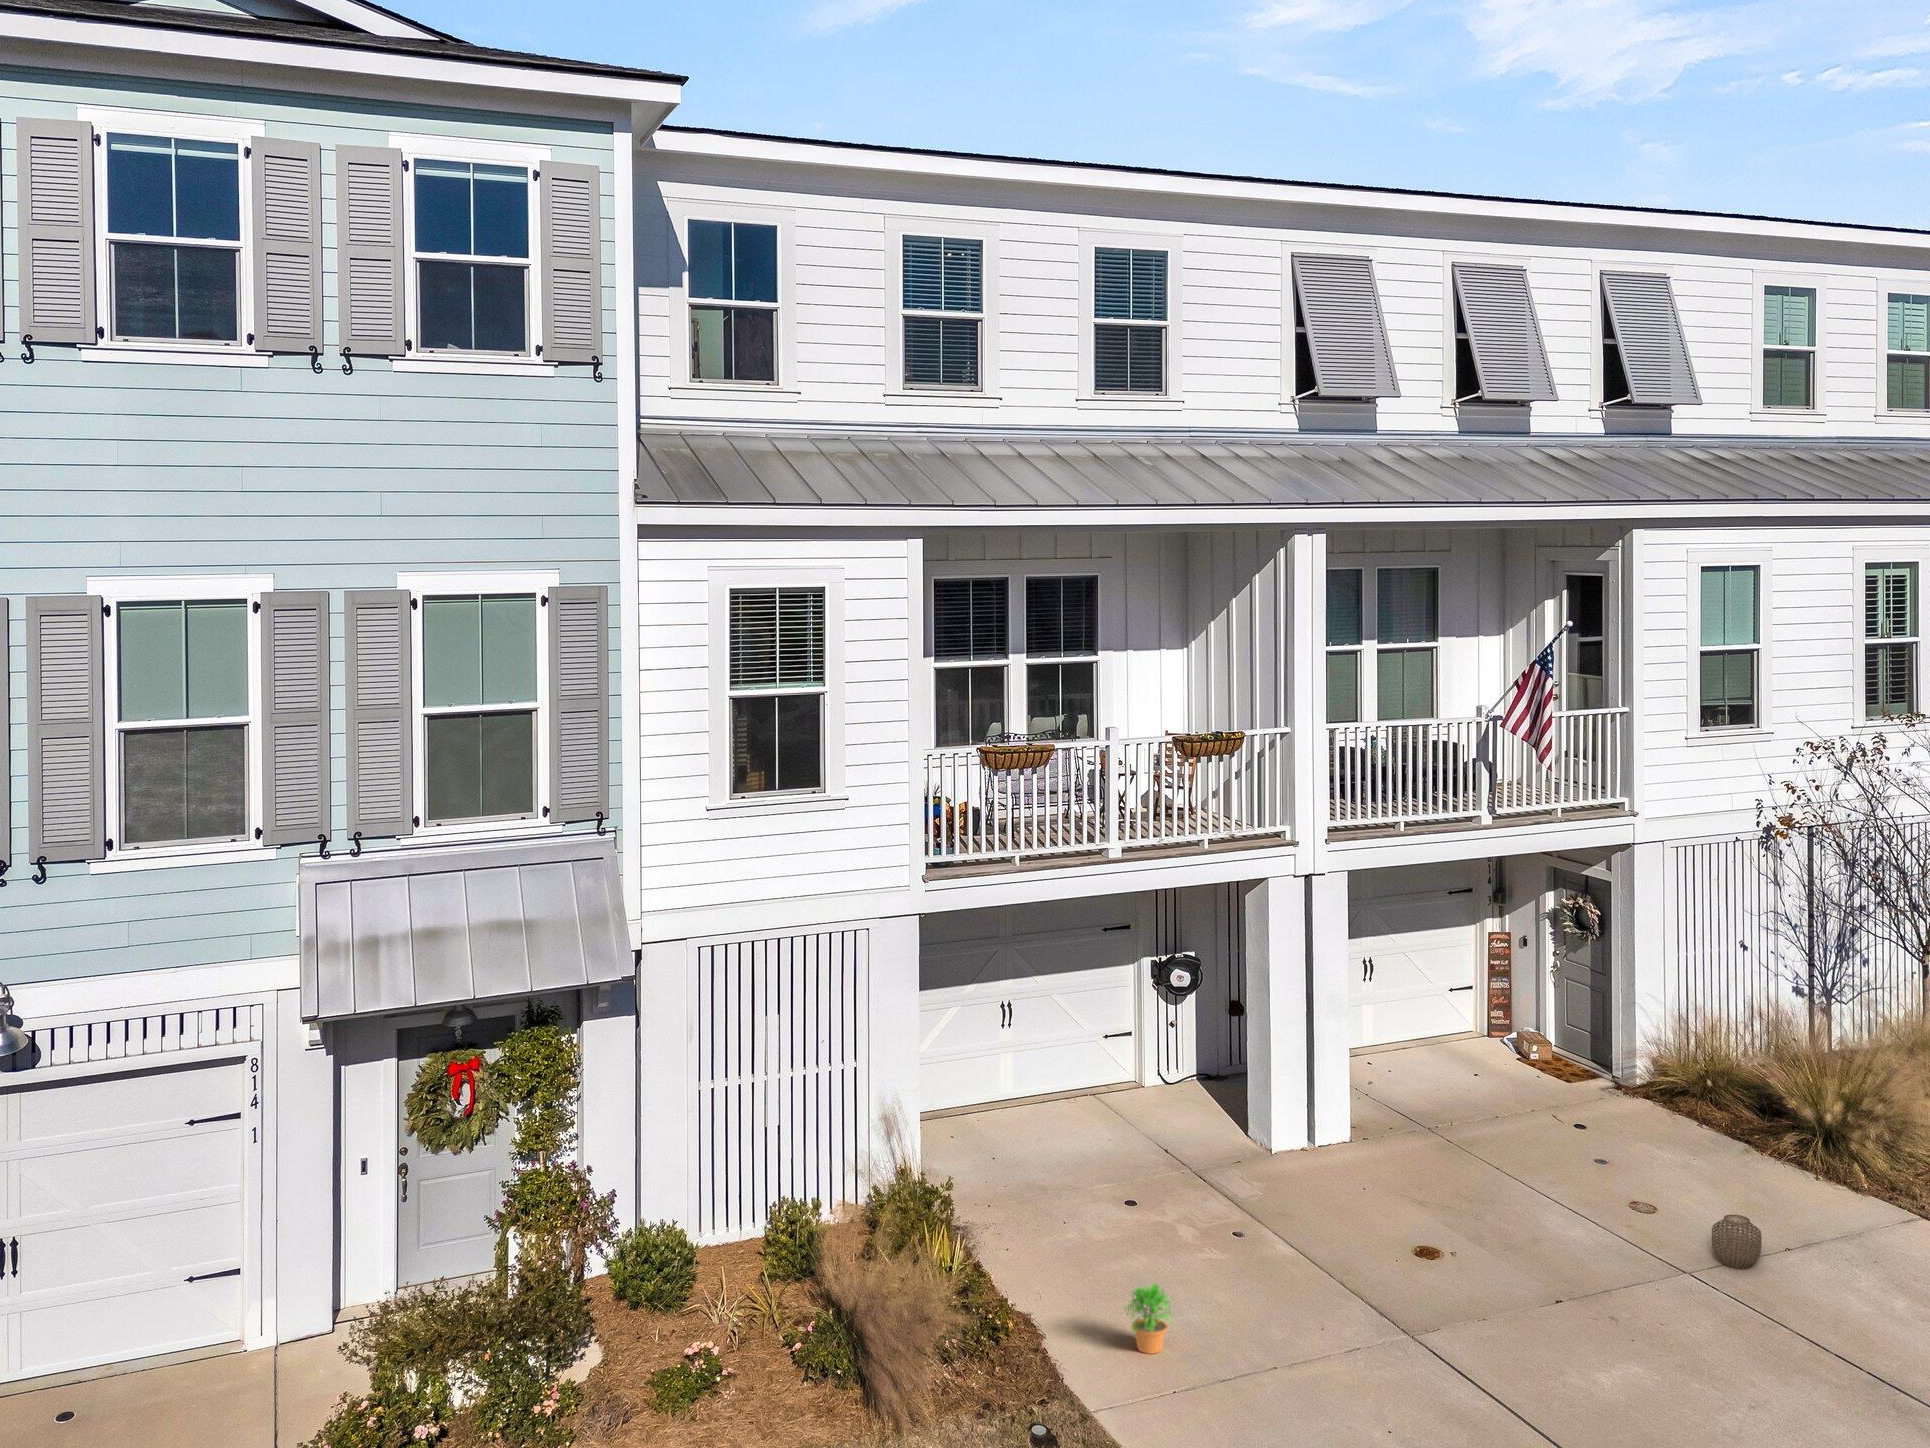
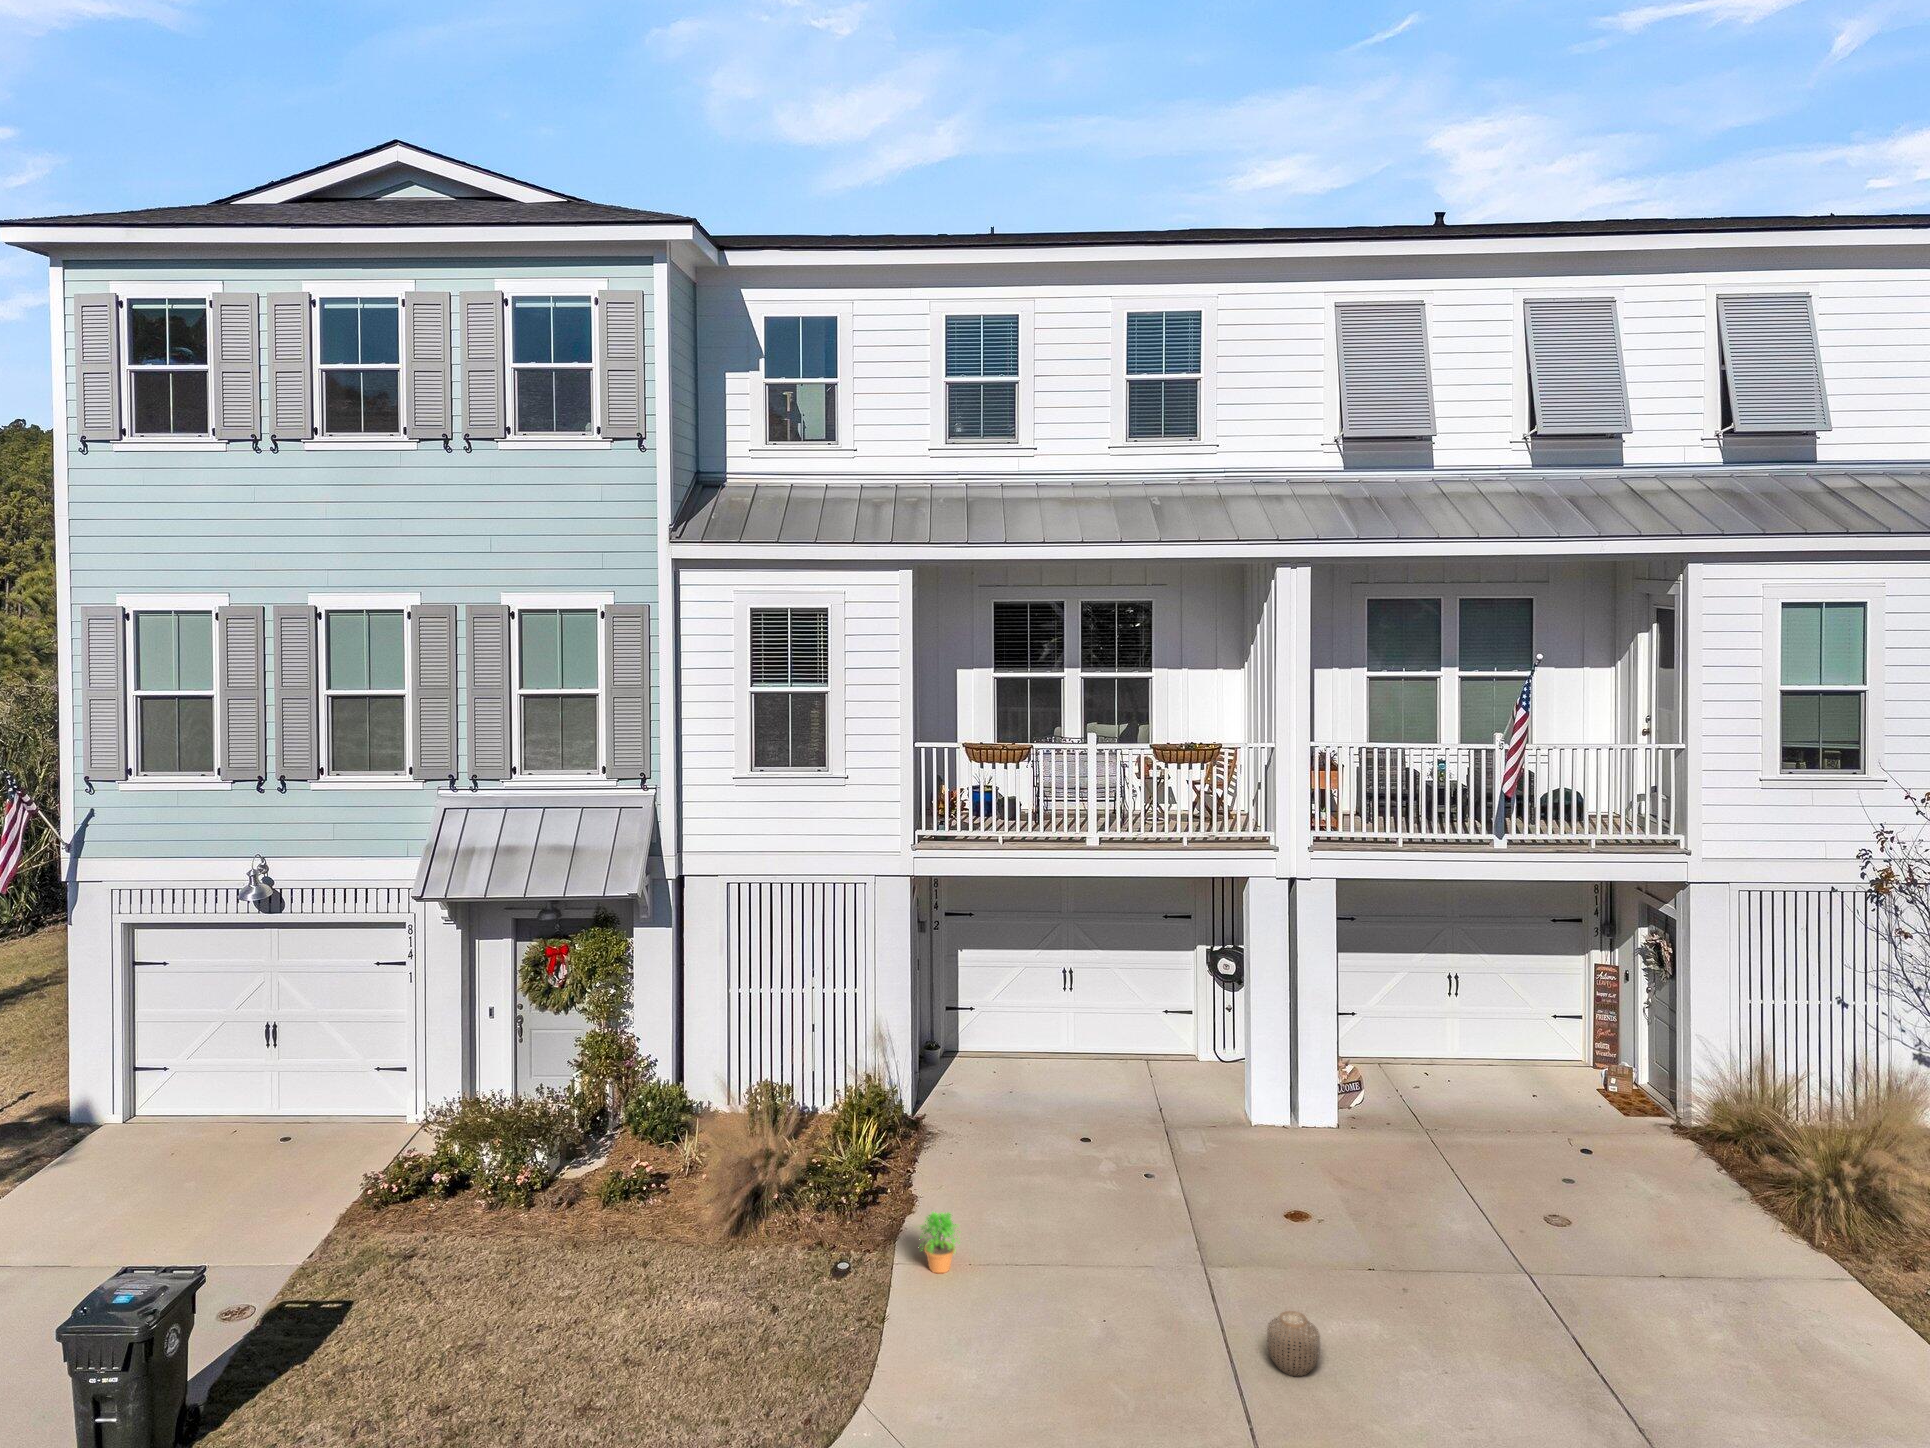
woven basket: present [1712,1215,1762,1269] -> present [1267,1311,1319,1376]

